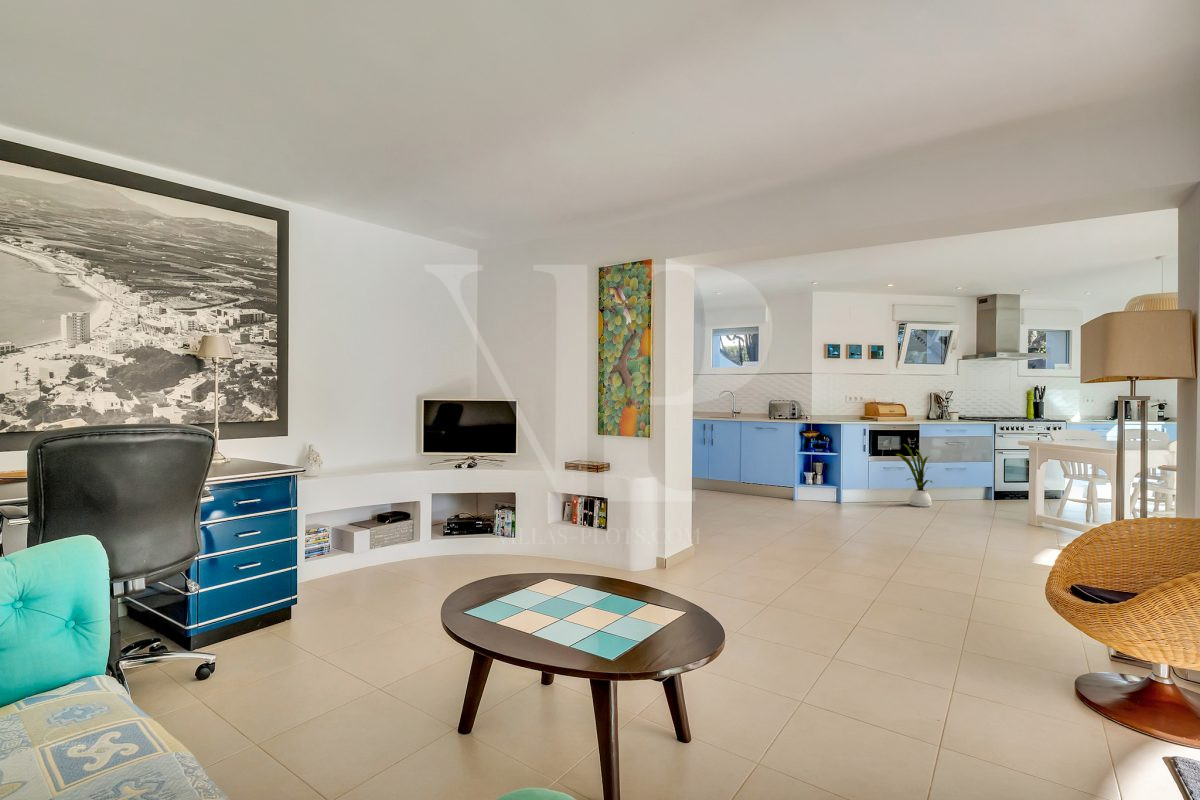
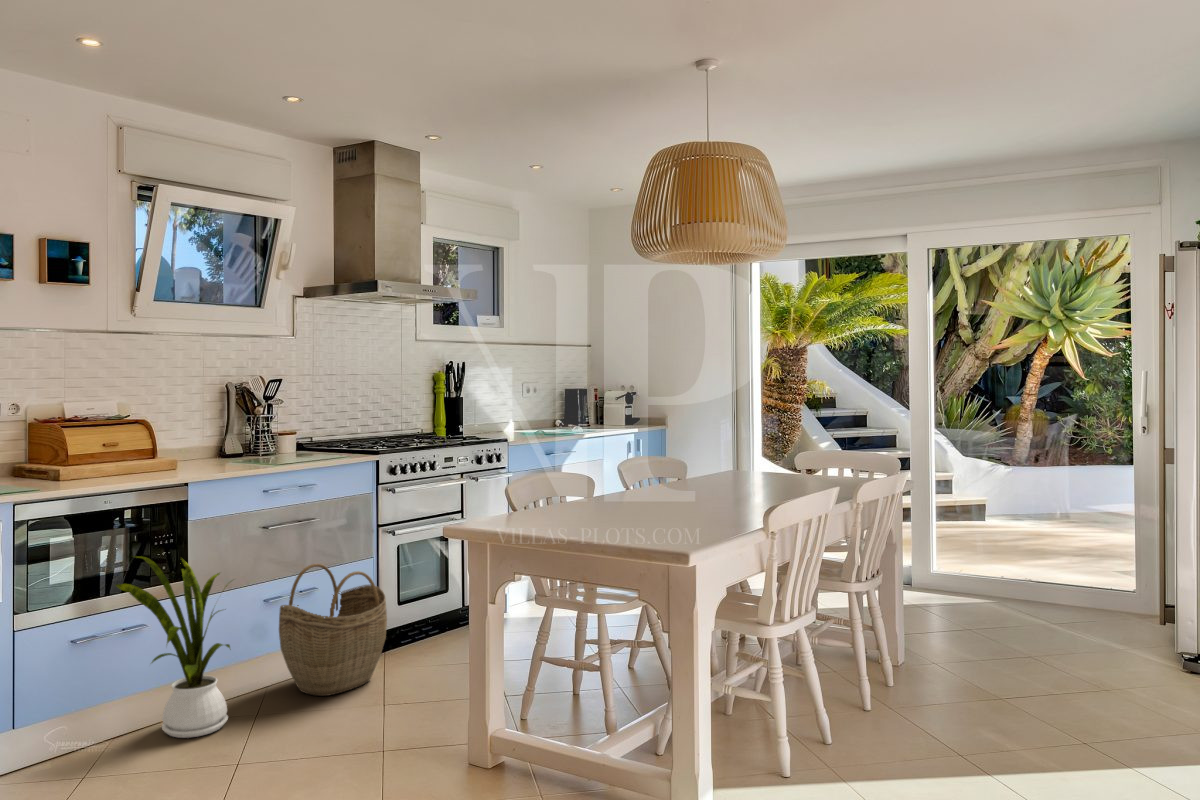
woven basket: none [951,460,997,507] -> present [279,564,387,696]

